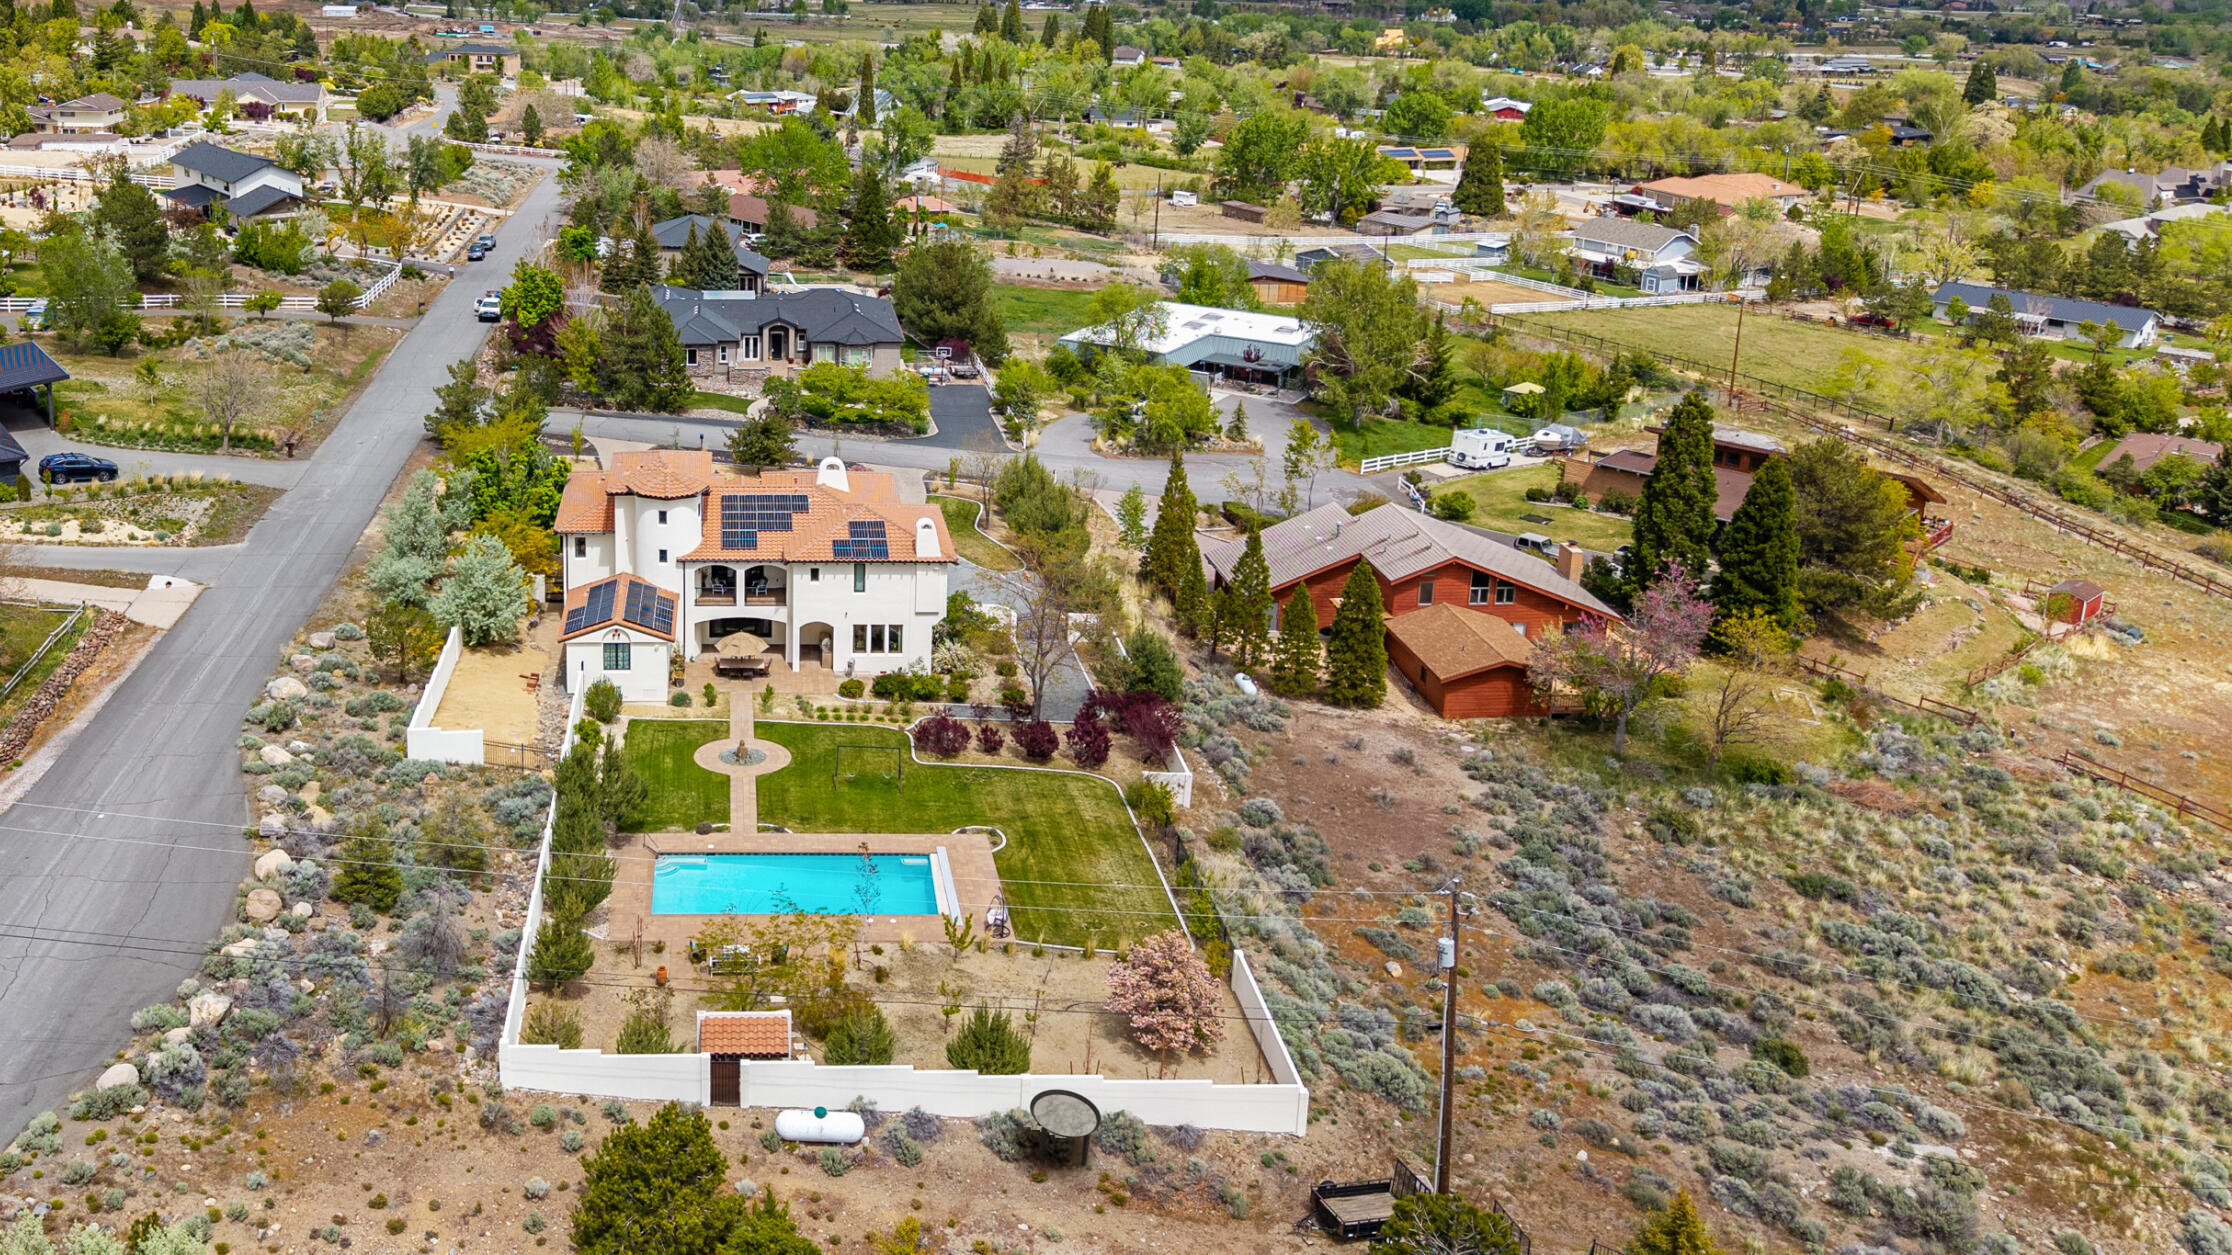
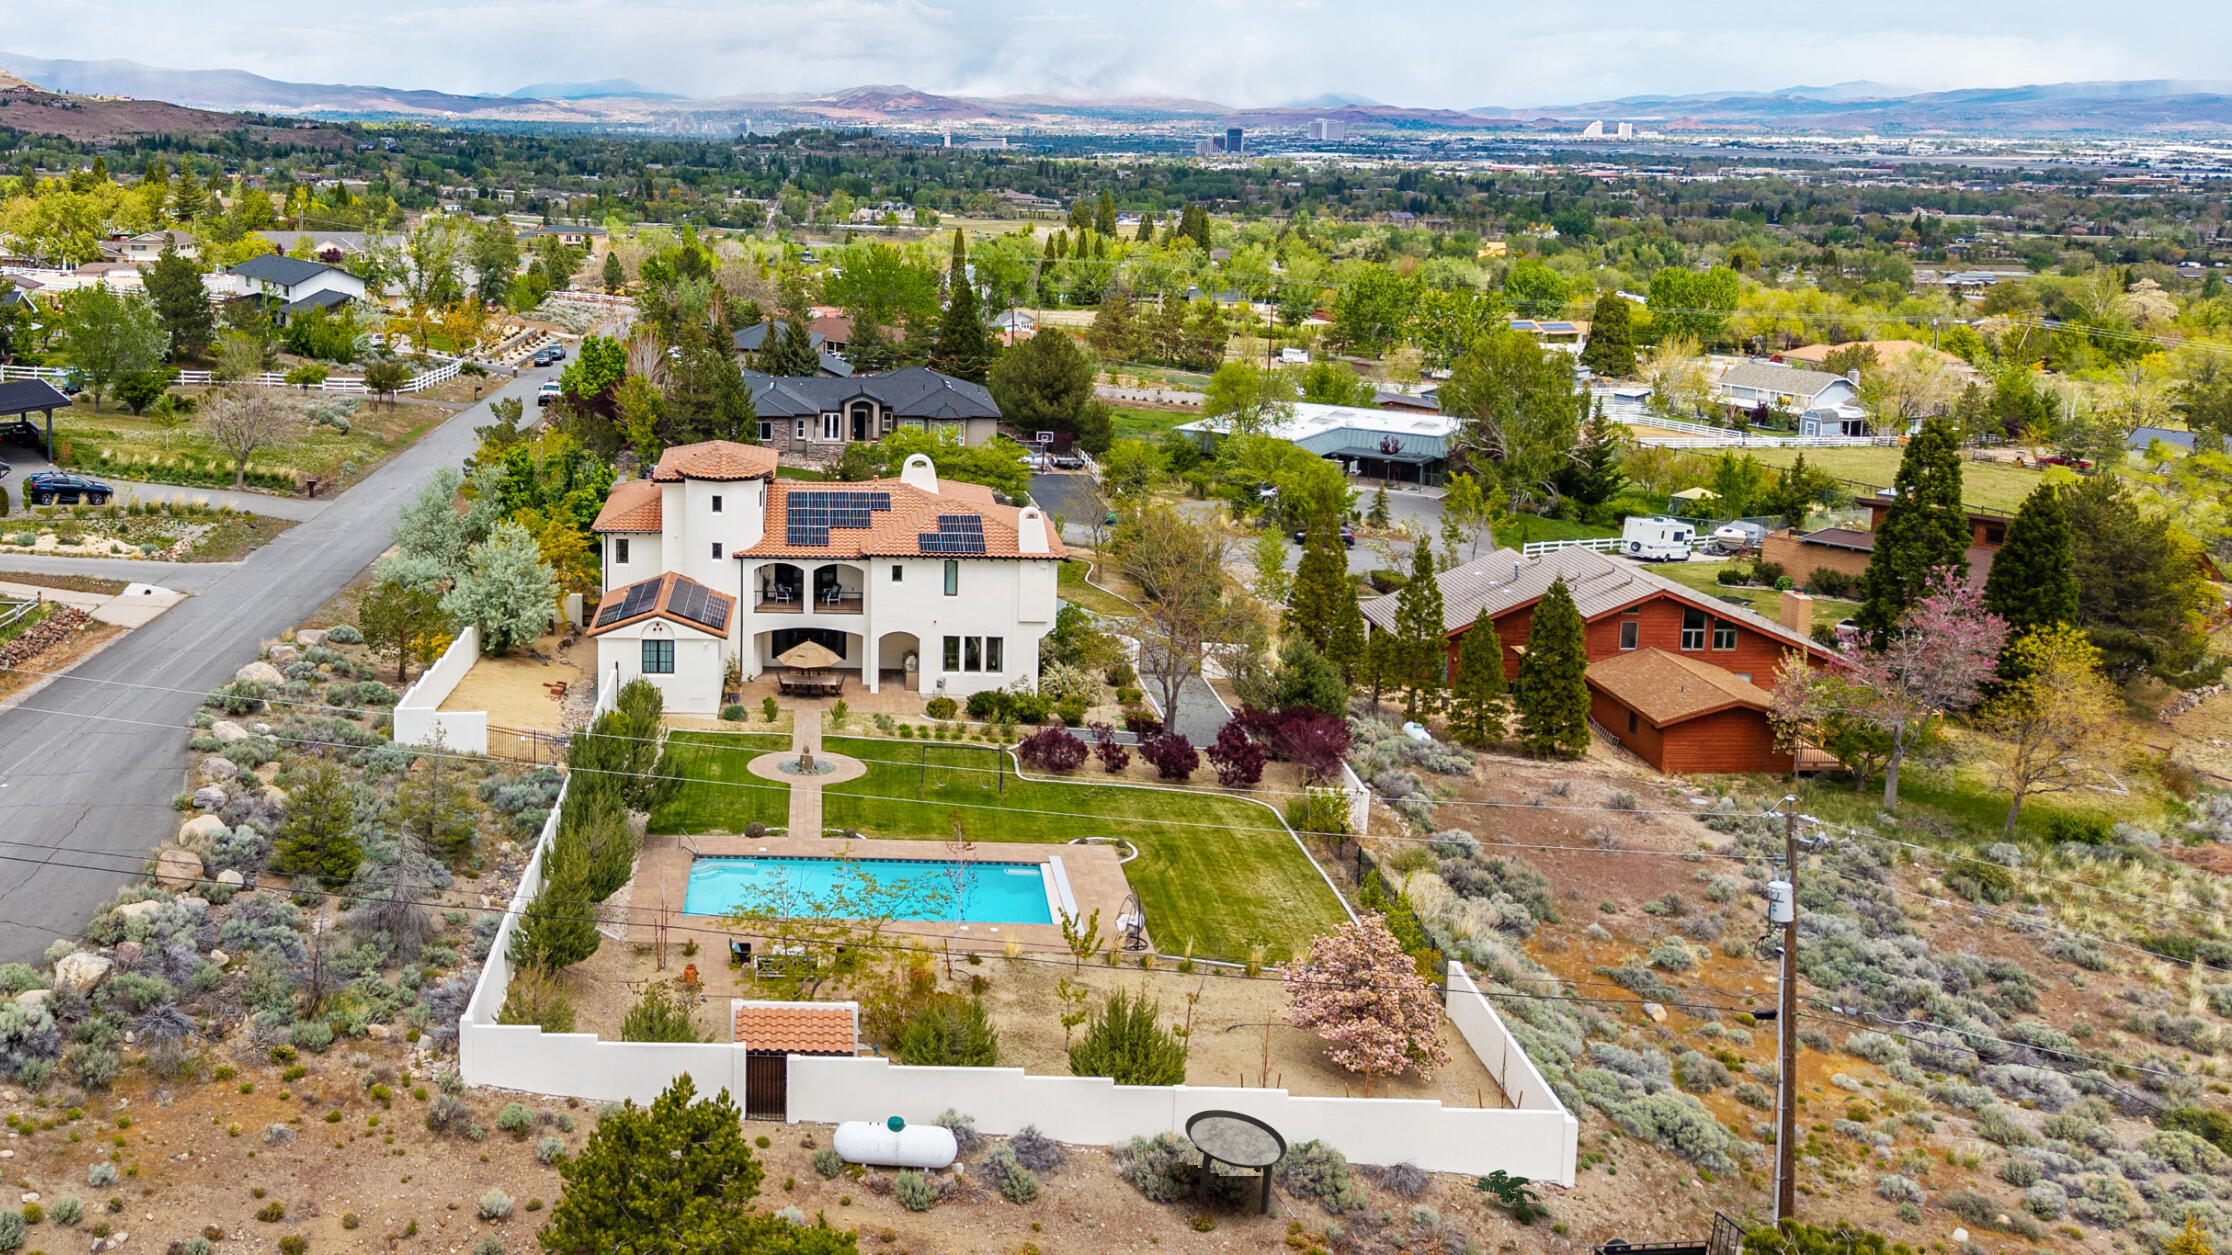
potted plant: none [1236,1123,1279,1153] -> present [1477,1170,1540,1207]

